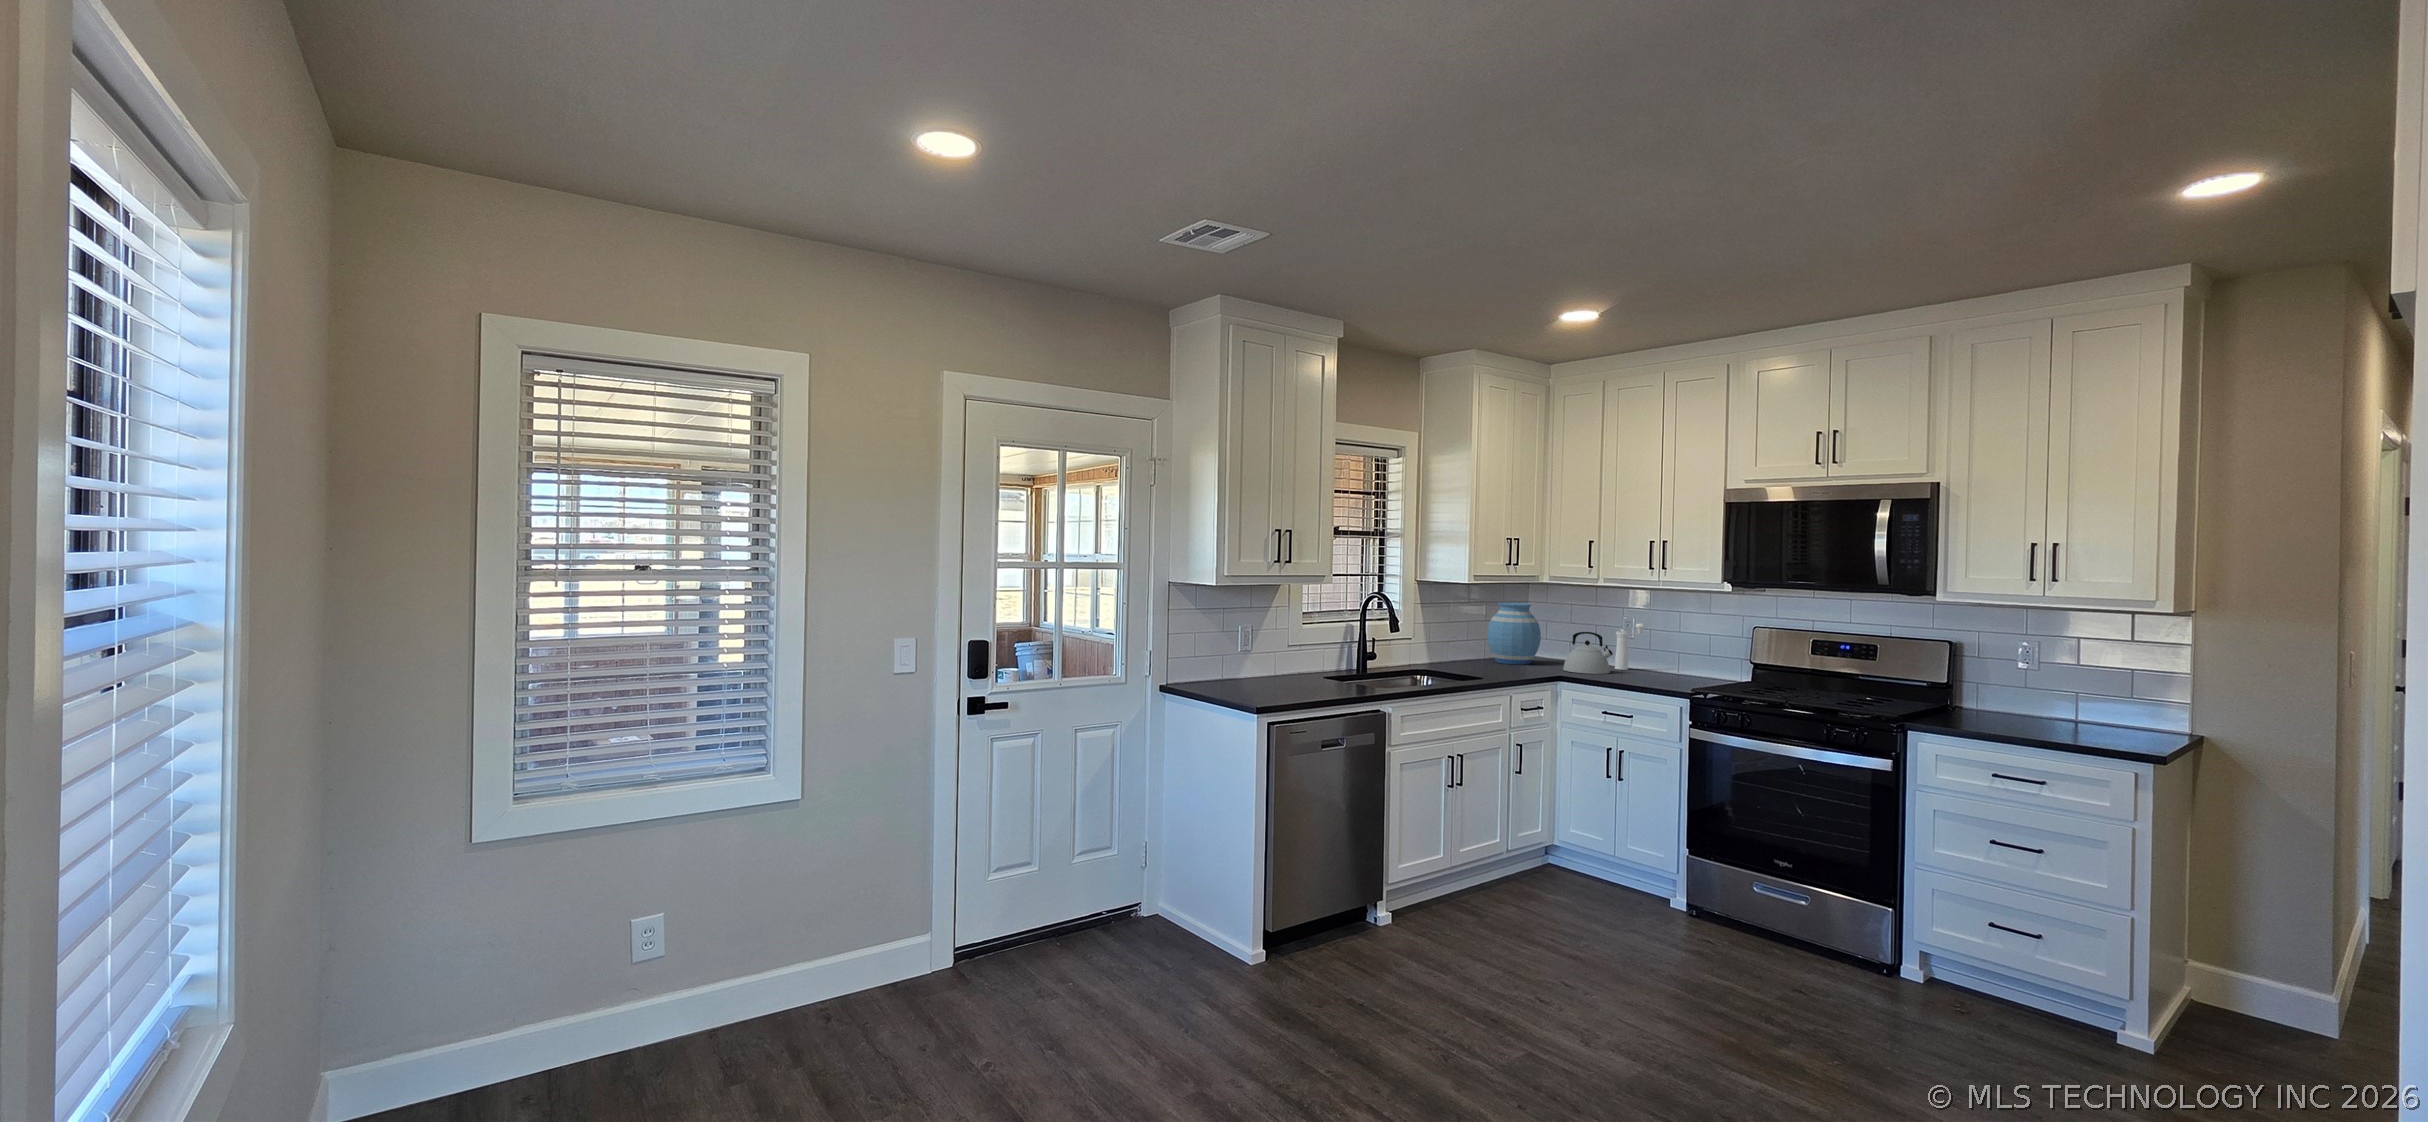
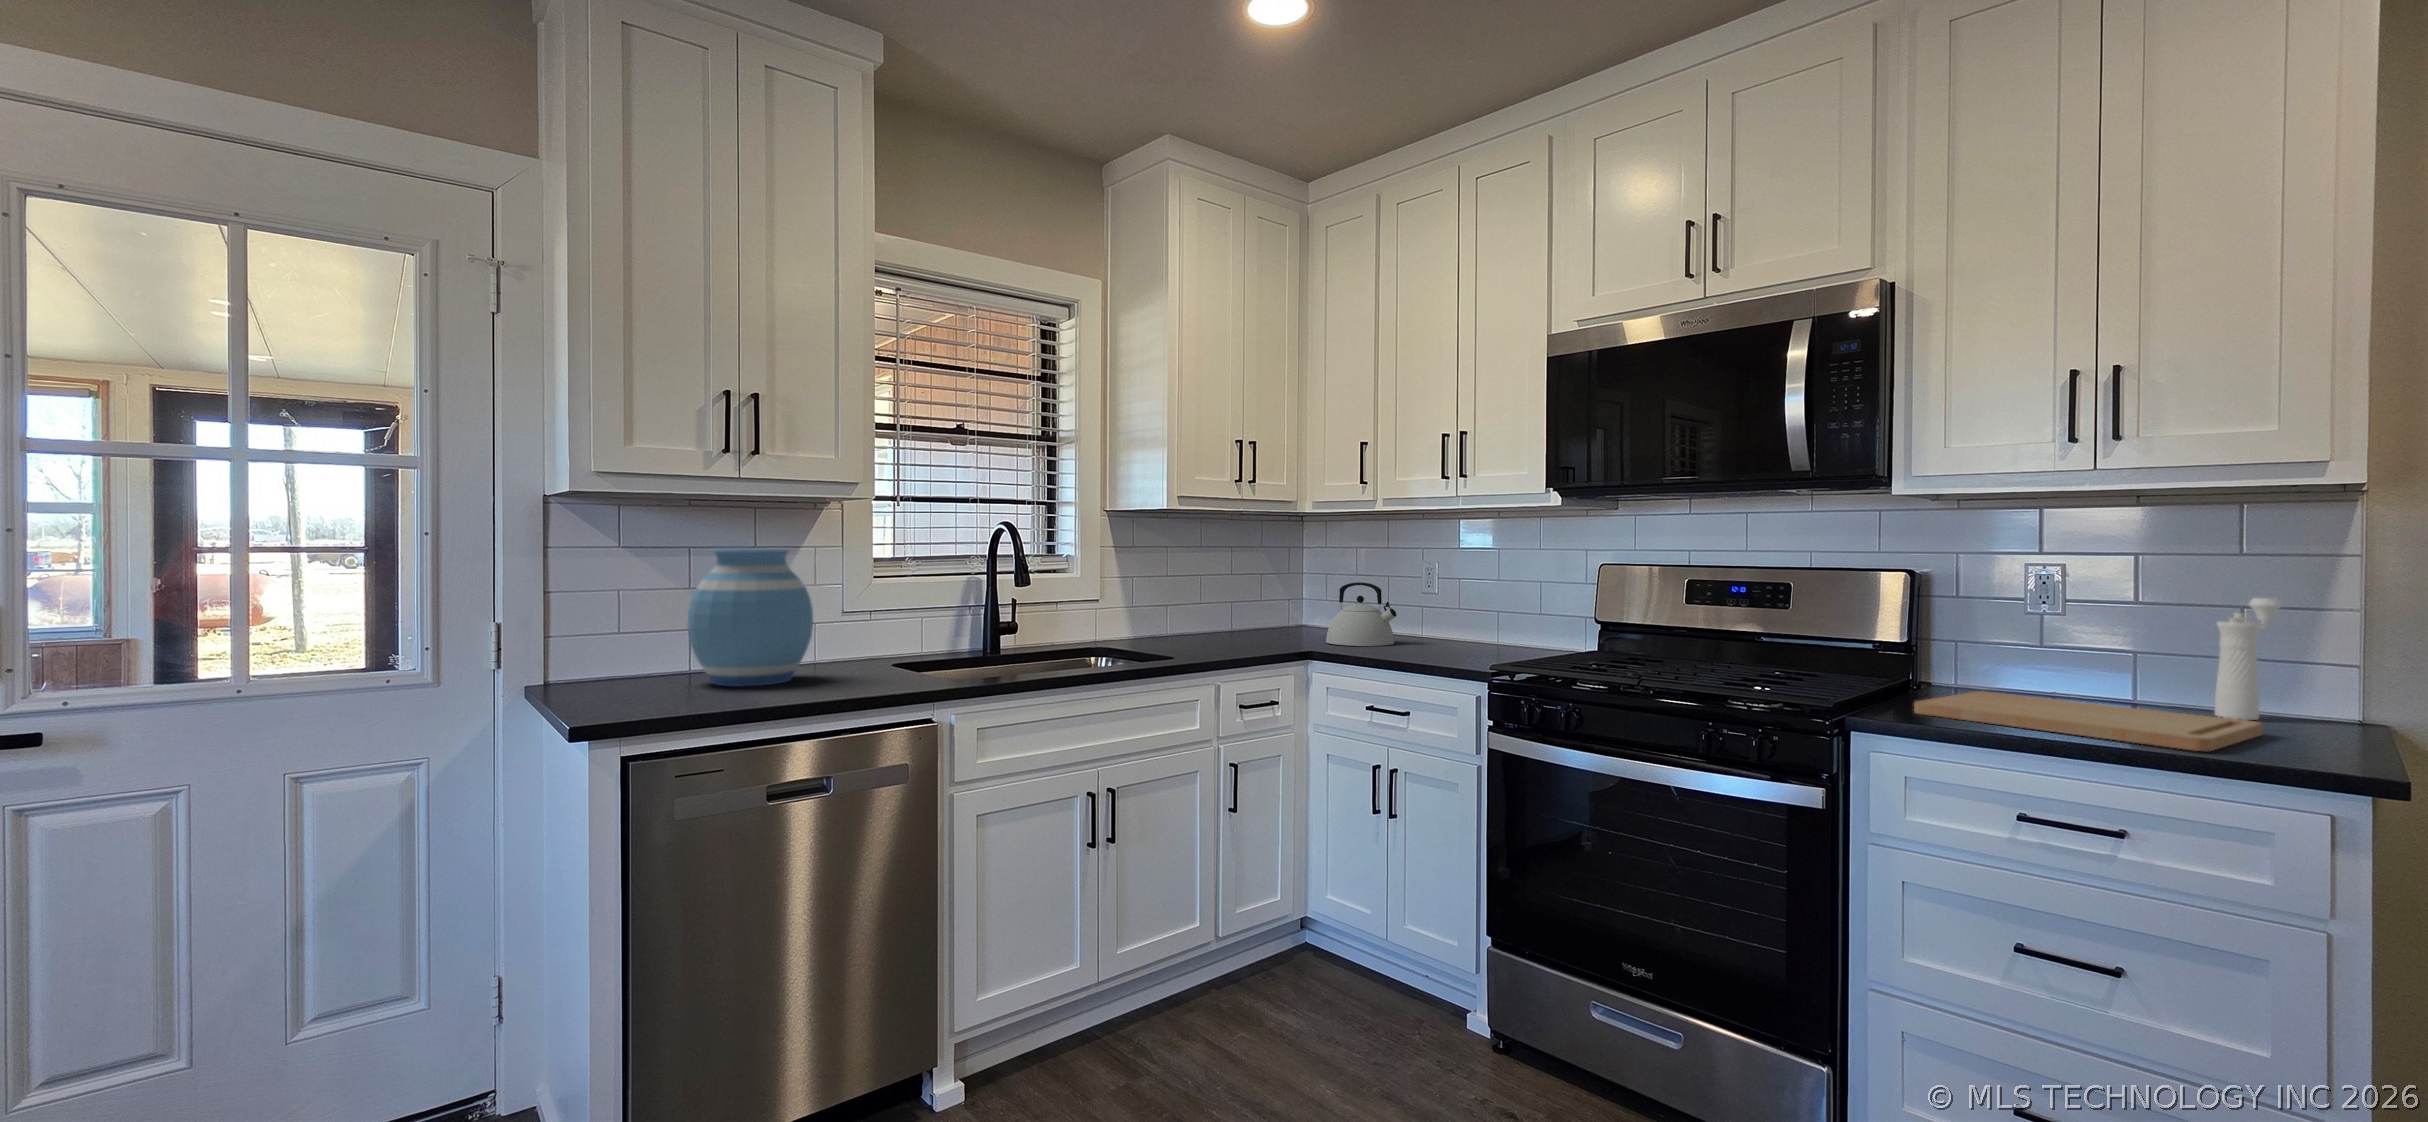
vase: present [1487,603,1541,665] -> present [688,549,813,687]
pepper mill: present [1615,623,1645,670] -> present [2215,598,2282,720]
cutting board: none [1942,712,2121,743] -> present [1914,691,2262,751]

